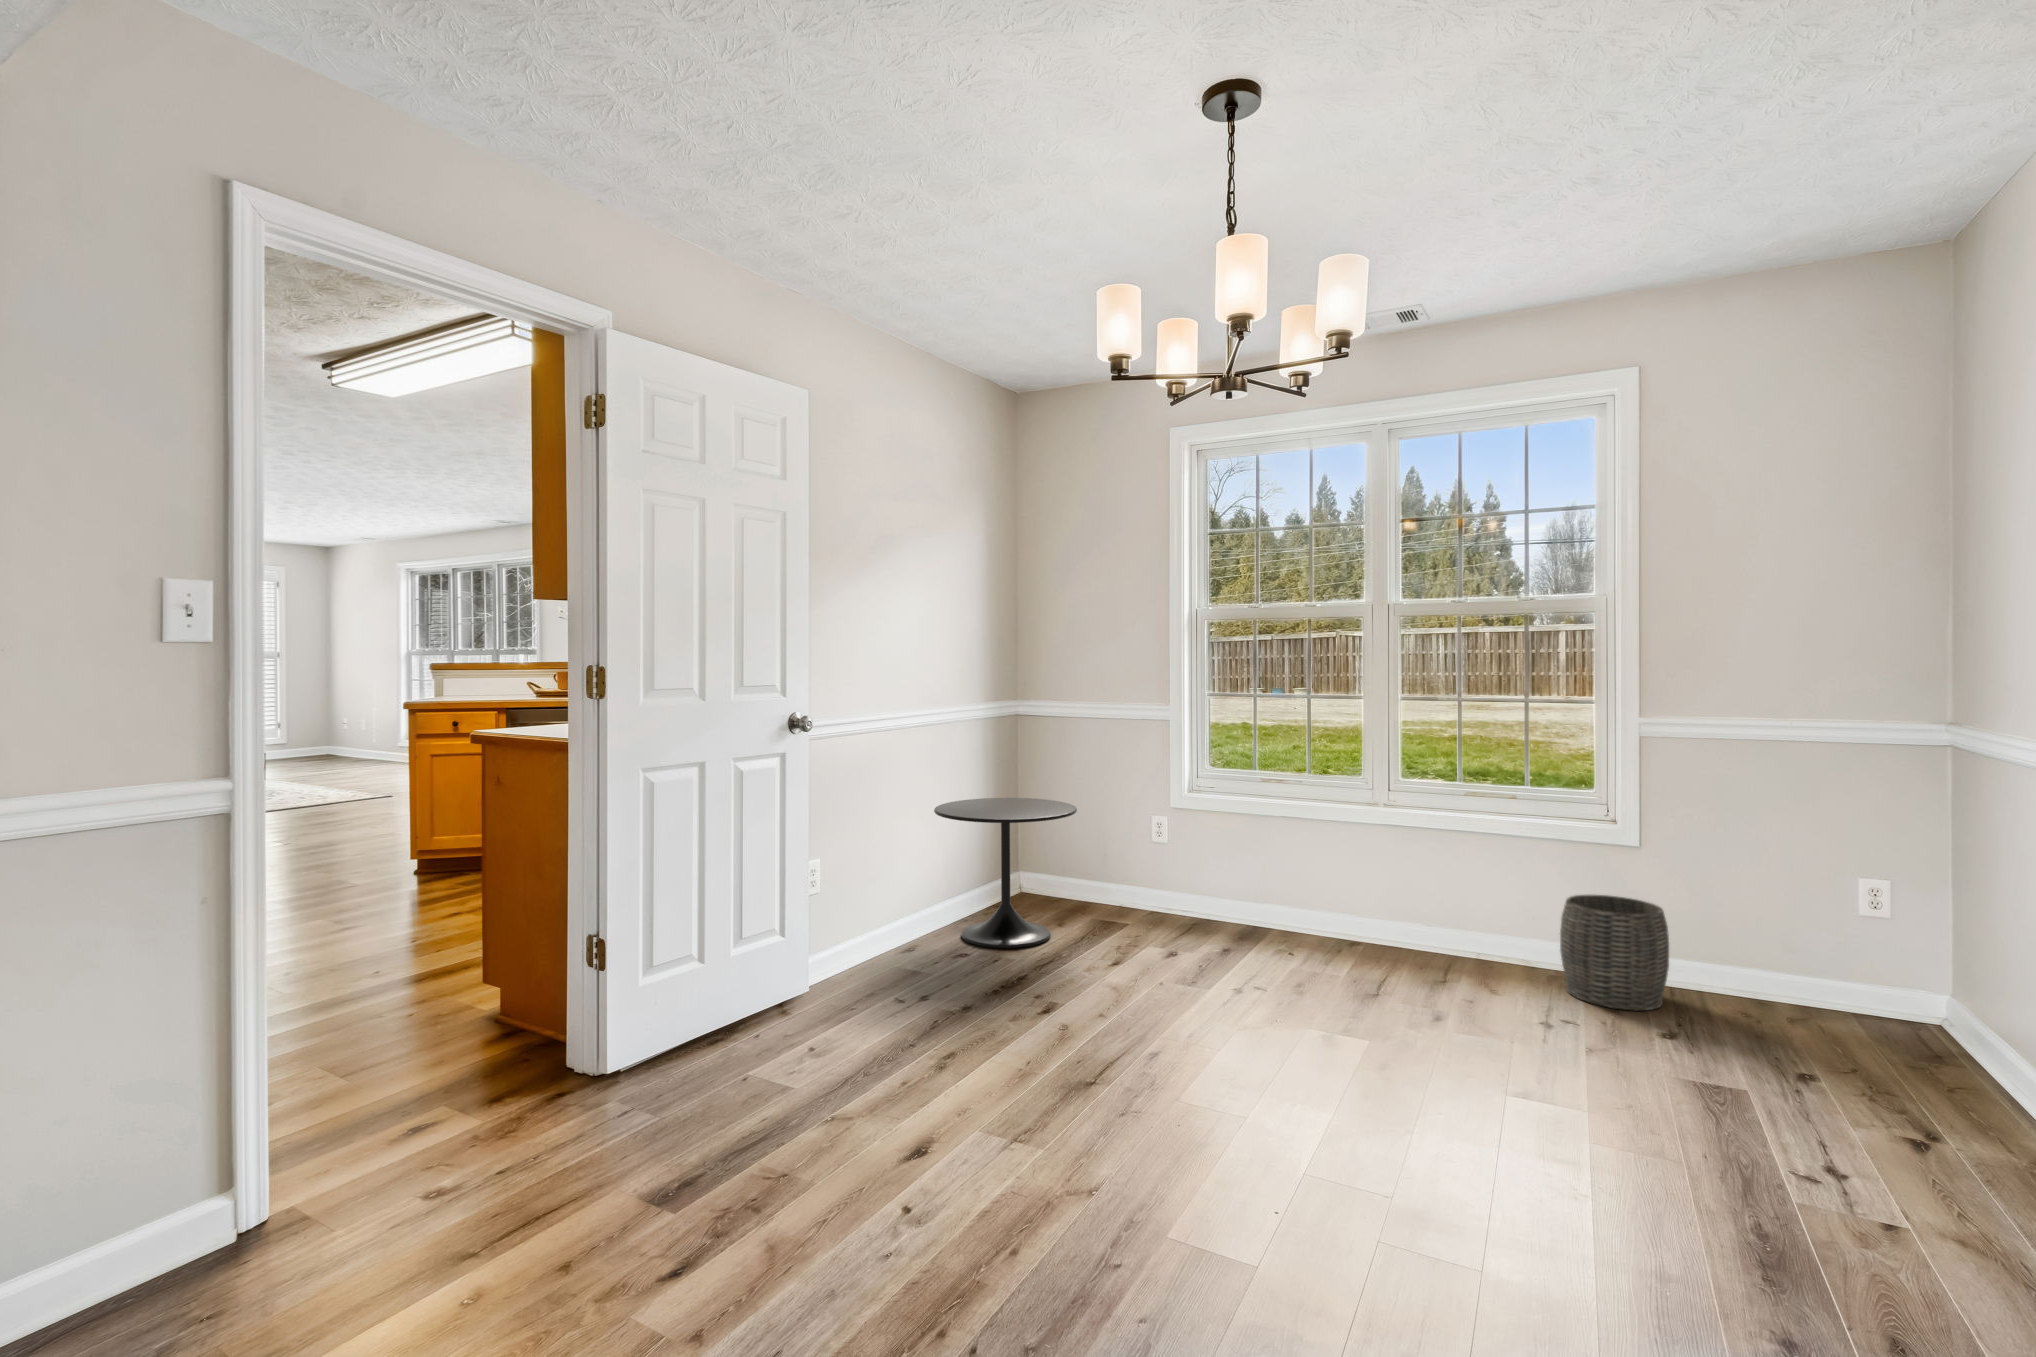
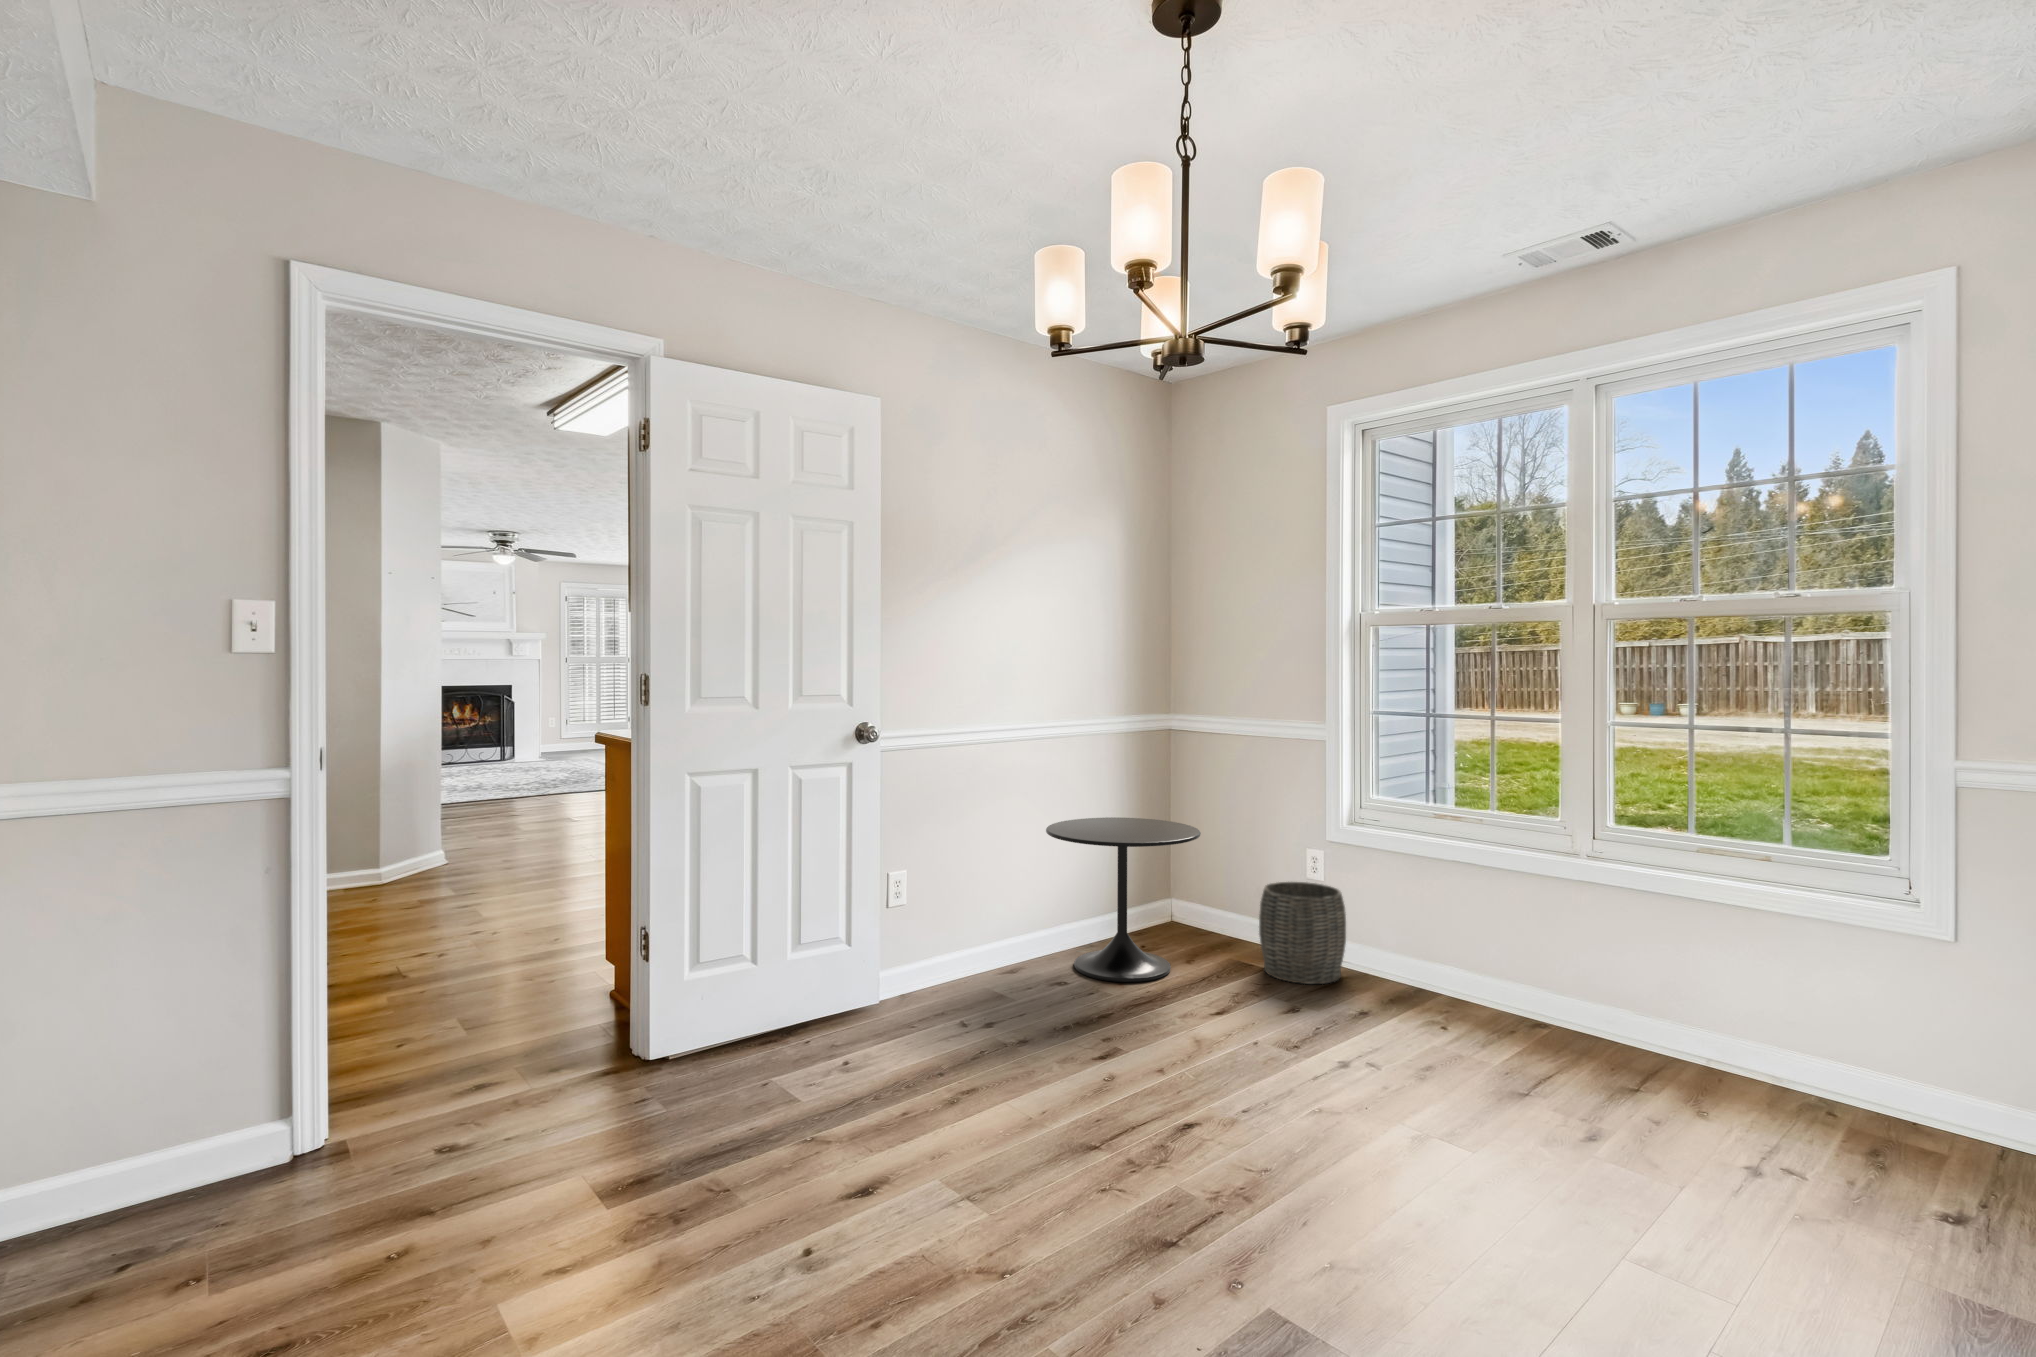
woven basket: present [1560,895,1669,1011] -> present [1259,882,1346,984]

